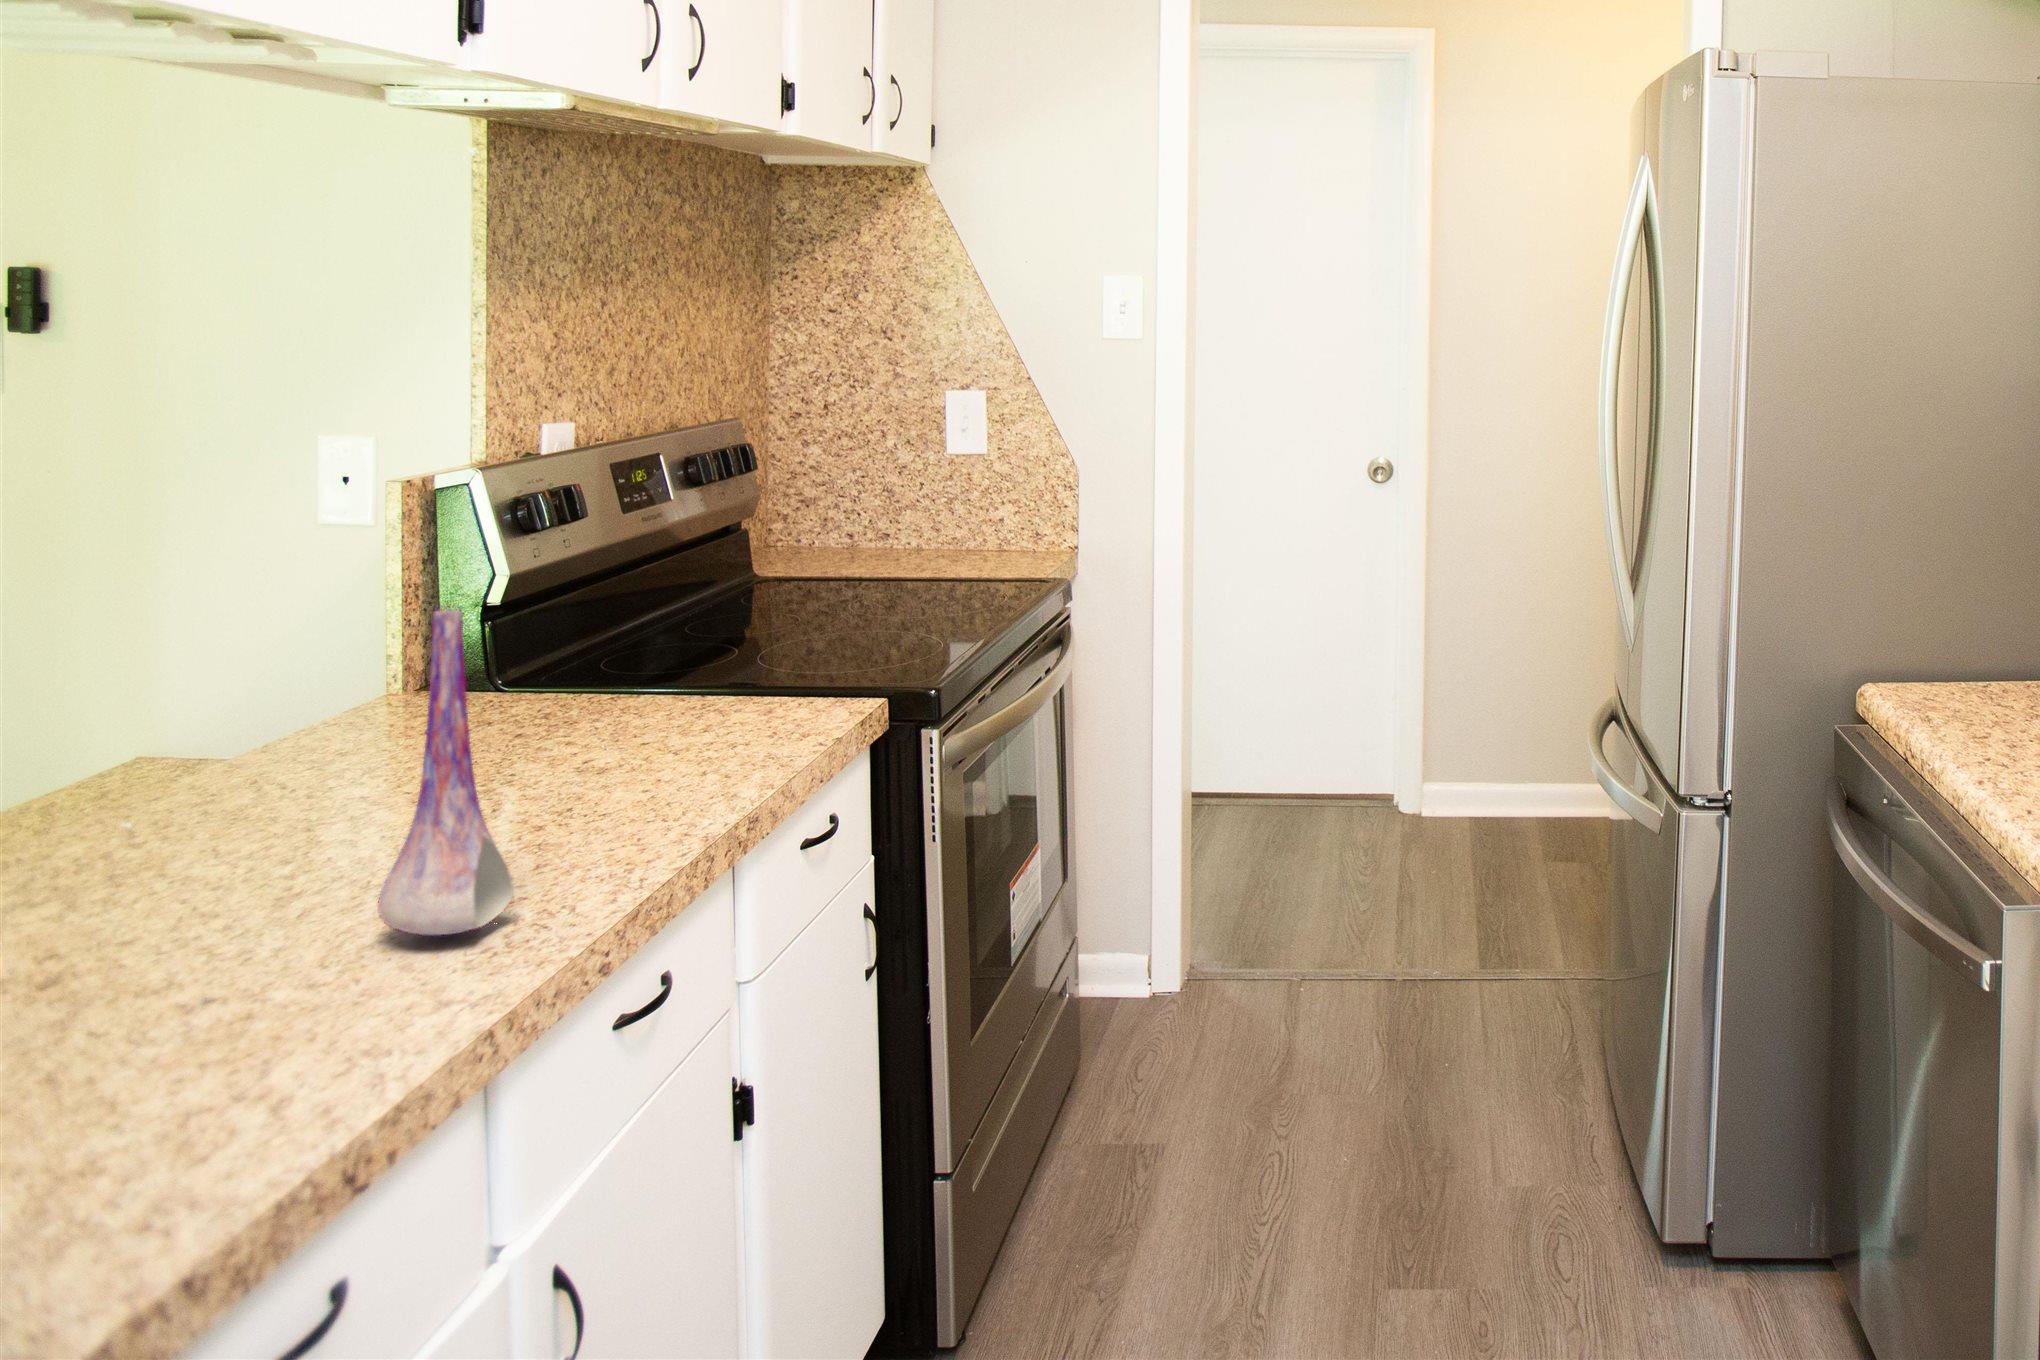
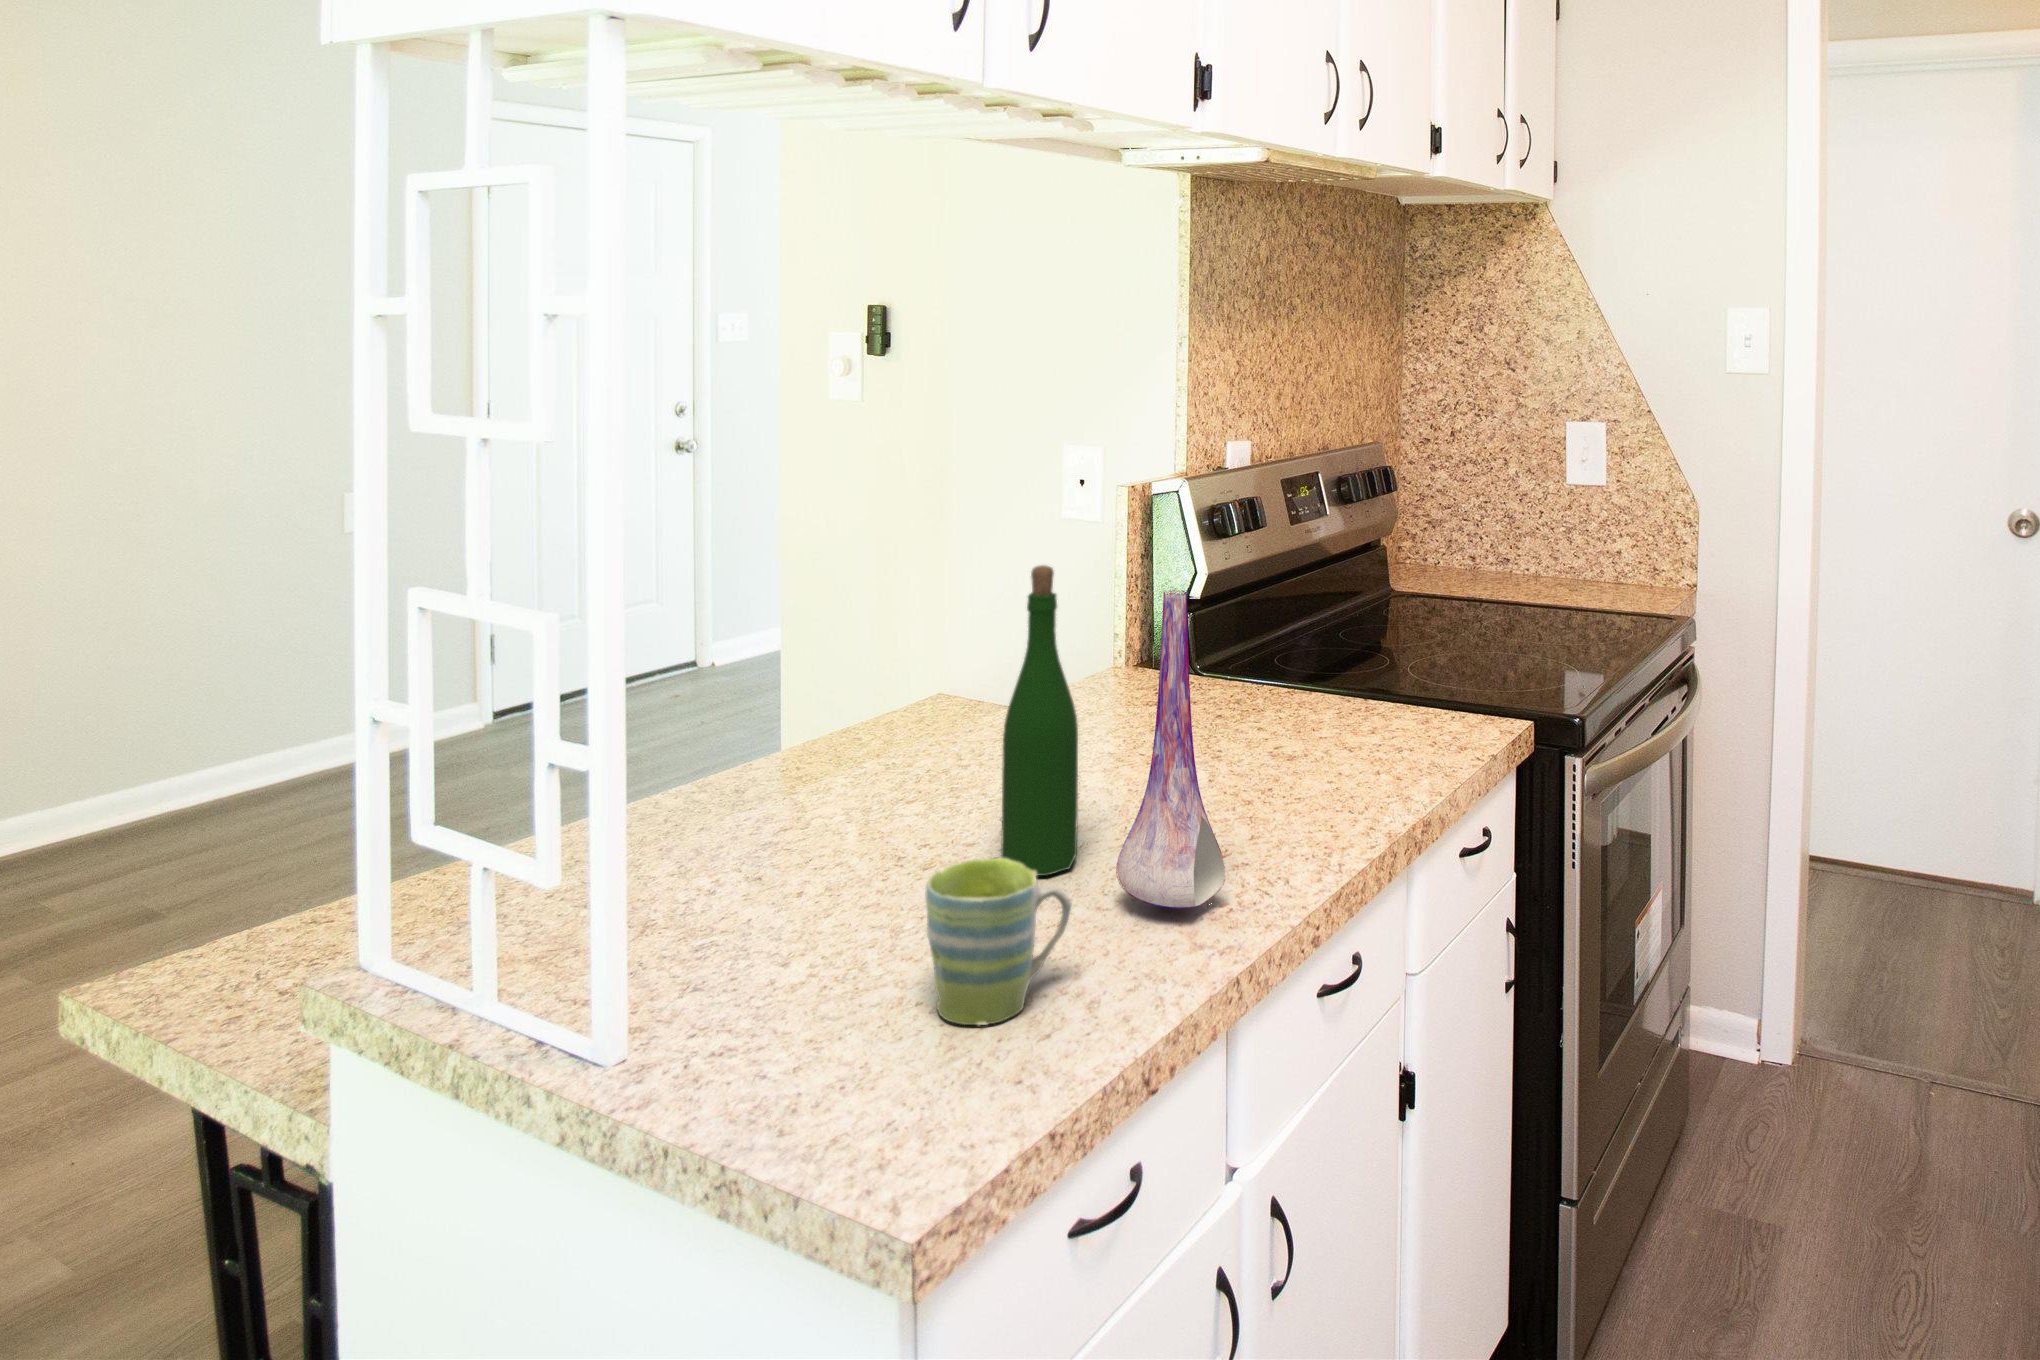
wine bottle: none [222,590,327,934] -> present [1001,565,1078,876]
mug: none [118,910,317,1092] -> present [925,858,1071,1025]

